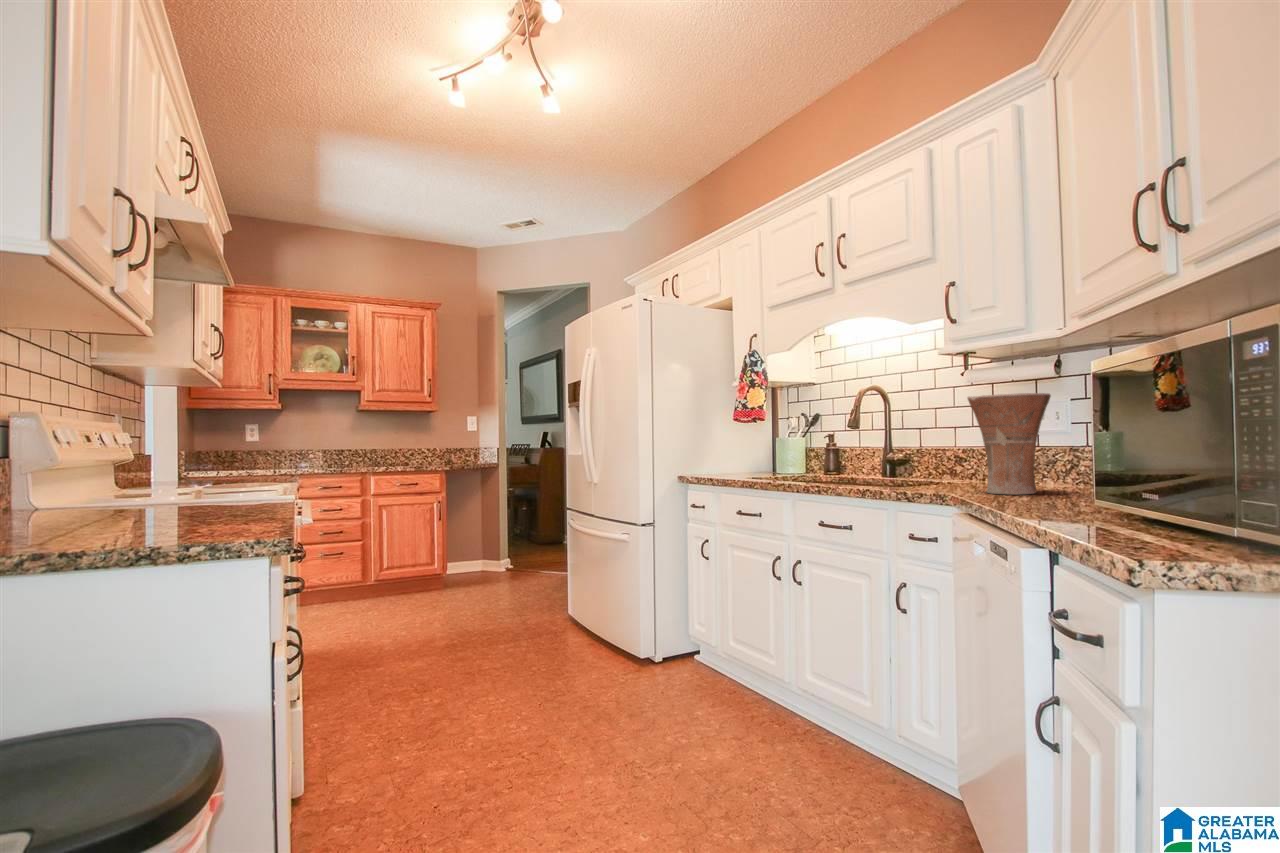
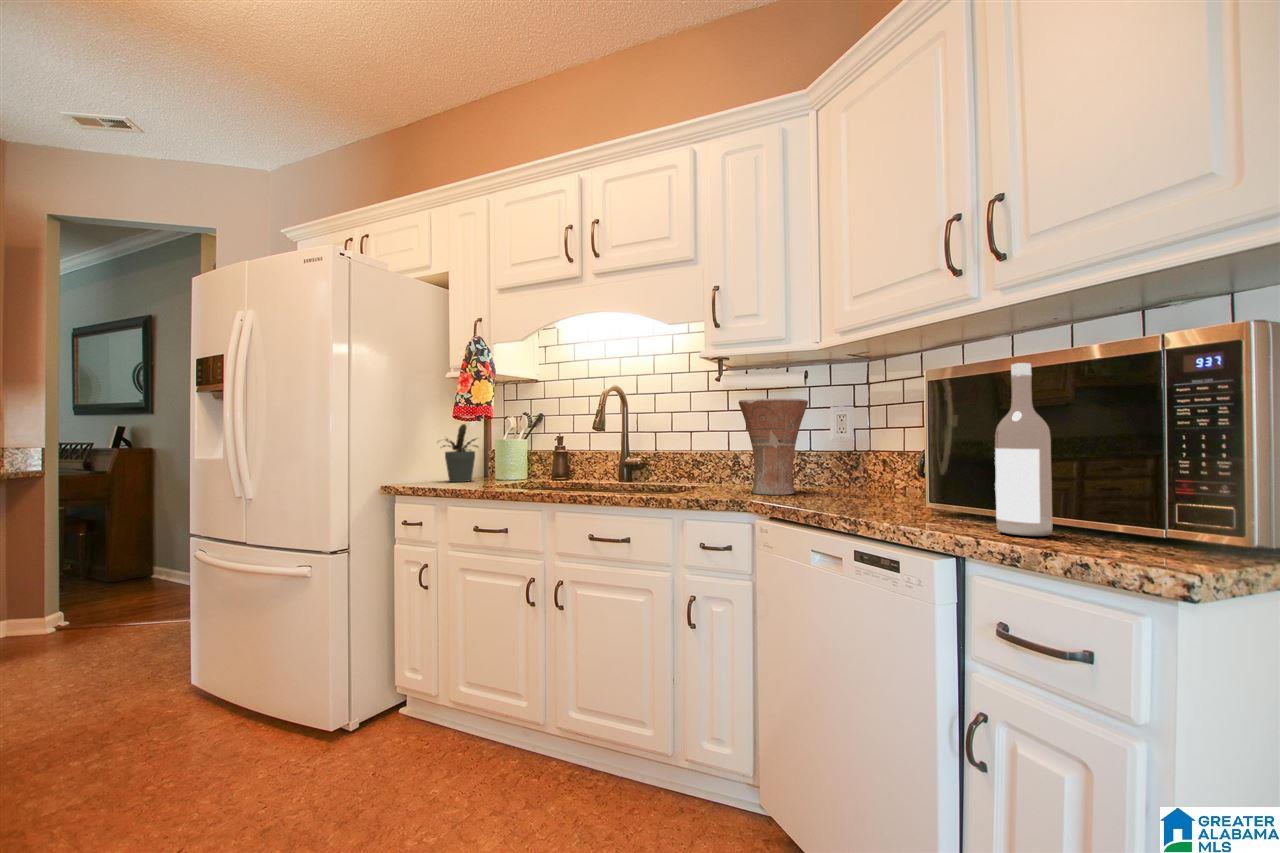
wine bottle: none [1082,367,1141,540] -> present [995,363,1052,536]
potted plant: none [727,425,762,476] -> present [443,424,478,482]

